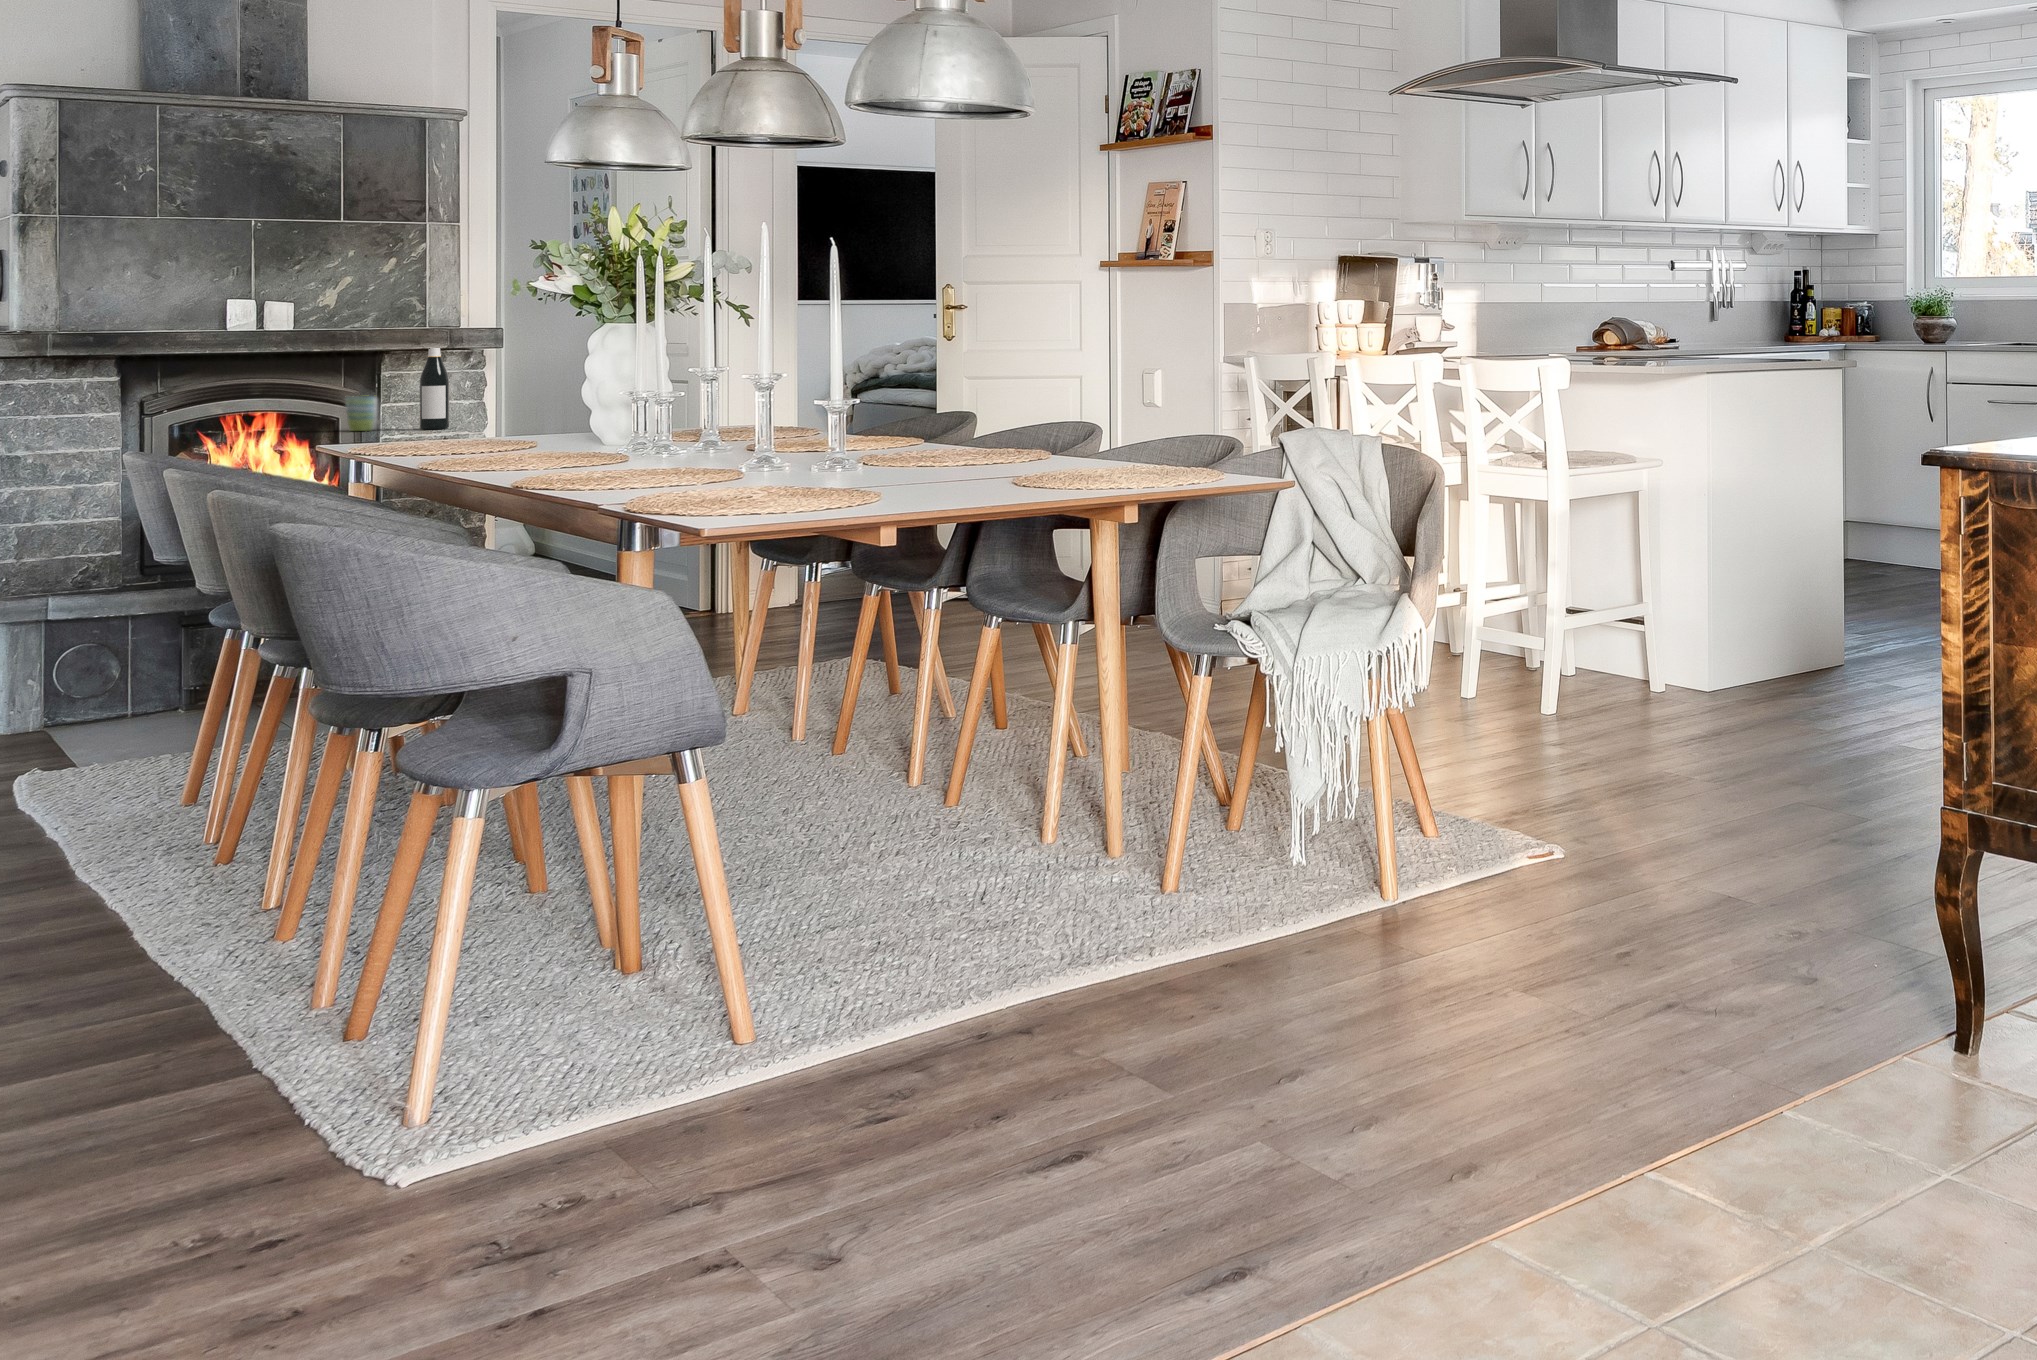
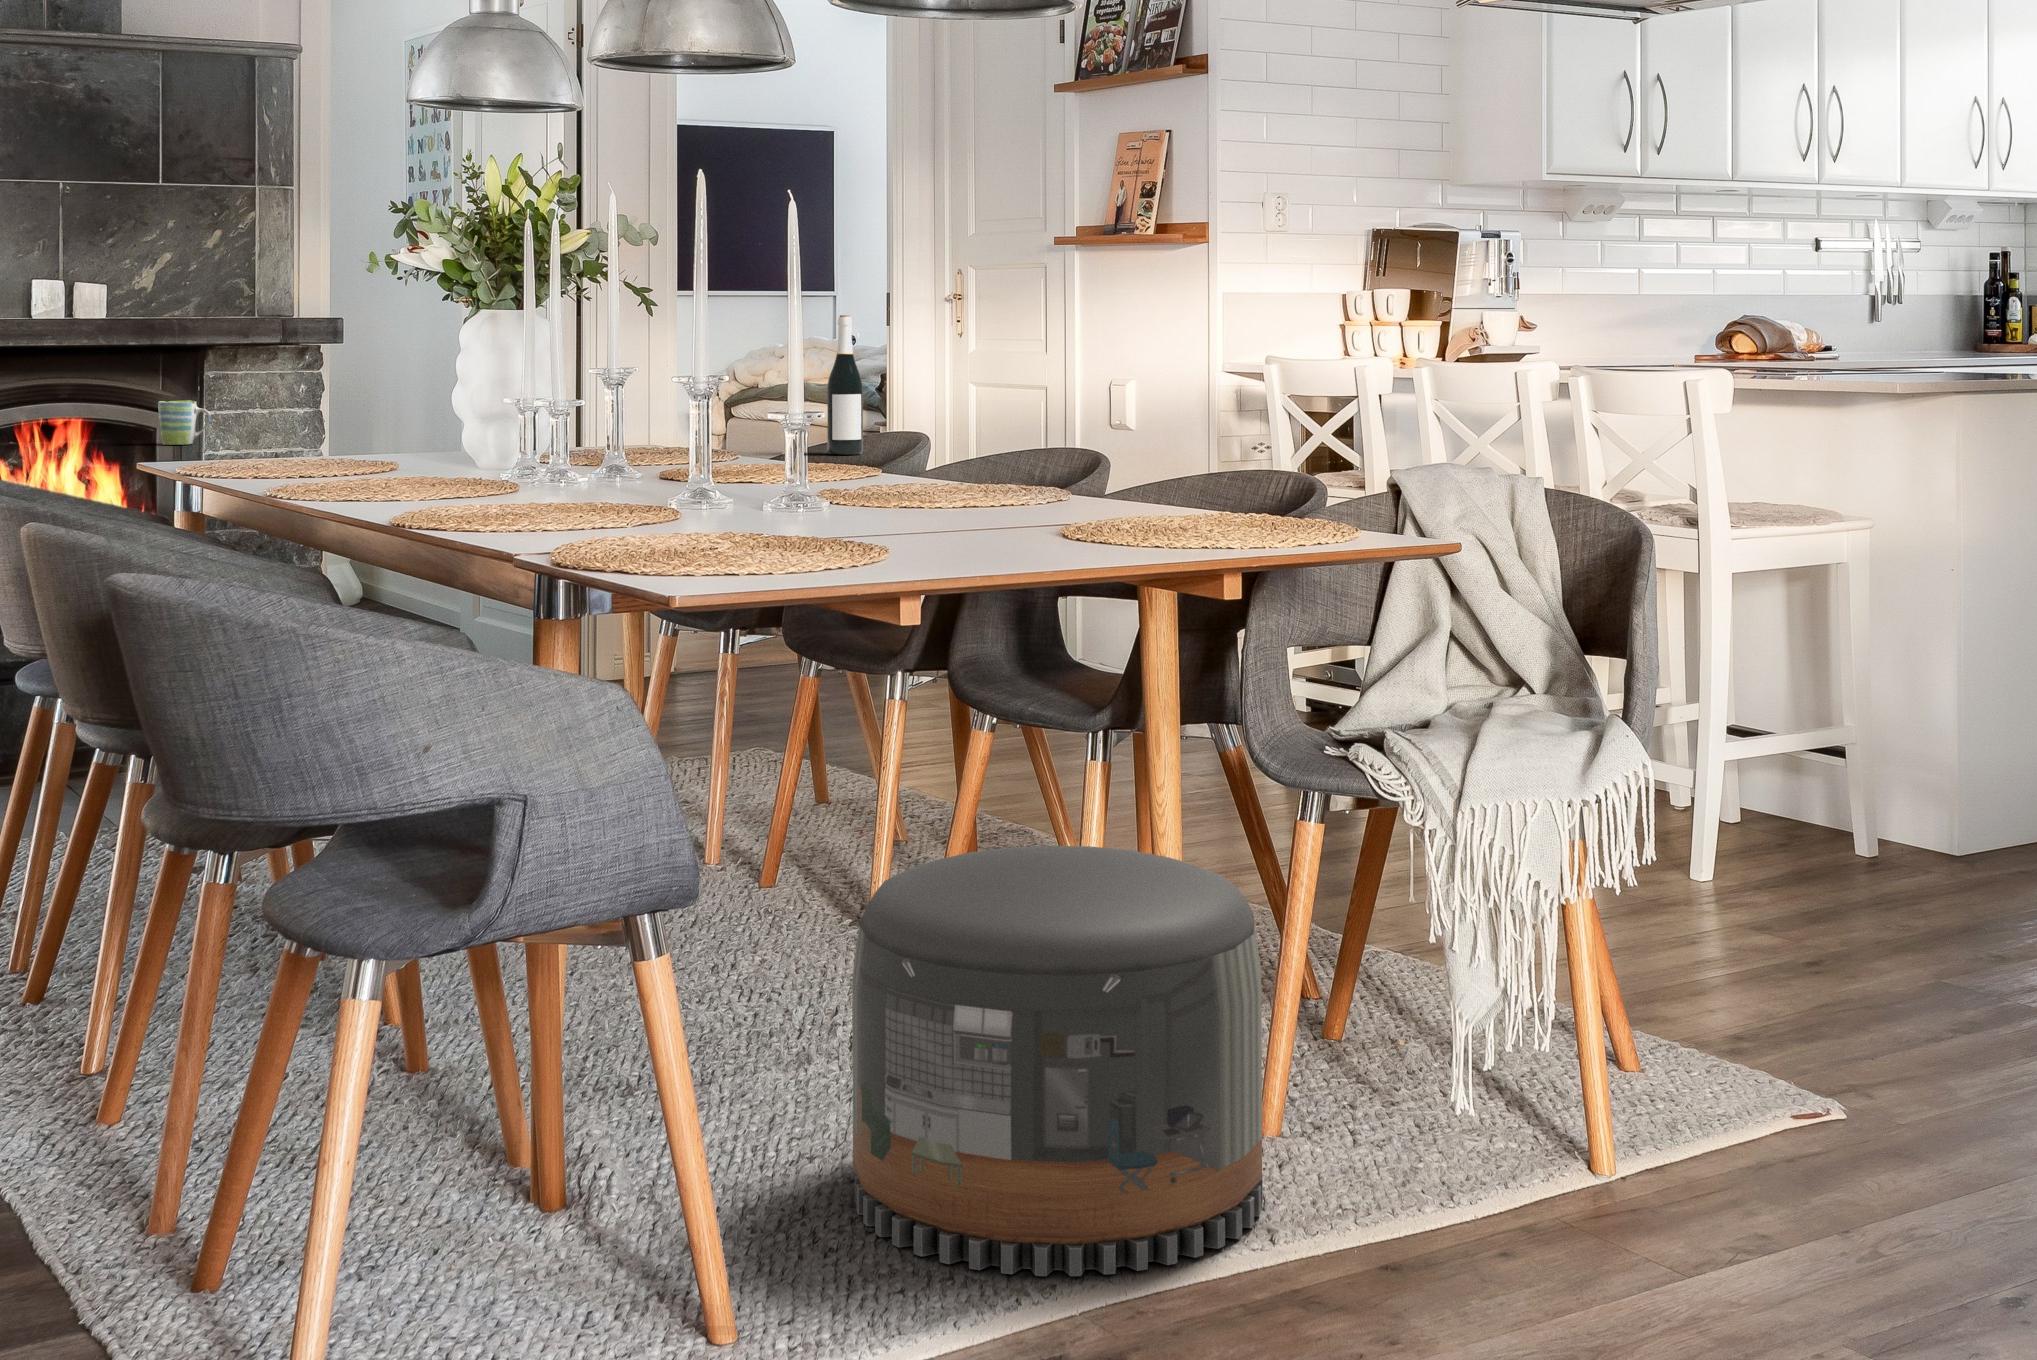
wine bottle: present [420,348,449,429] -> present [827,315,863,455]
pouf: none [859,698,1159,994] -> present [852,846,1263,1276]

